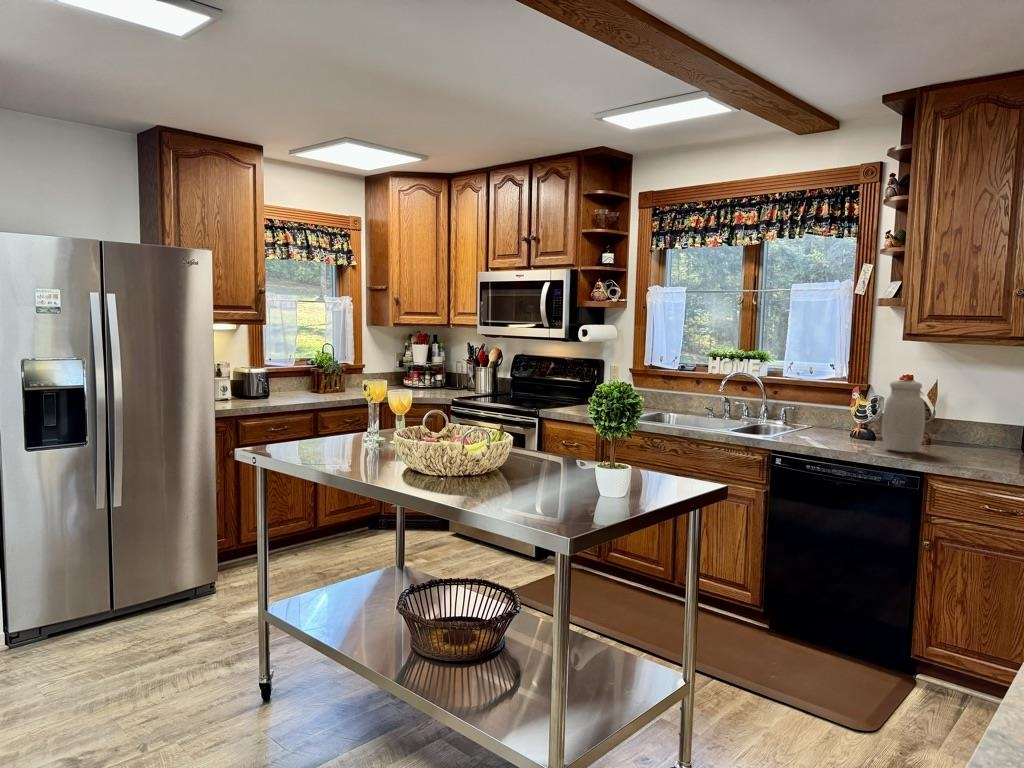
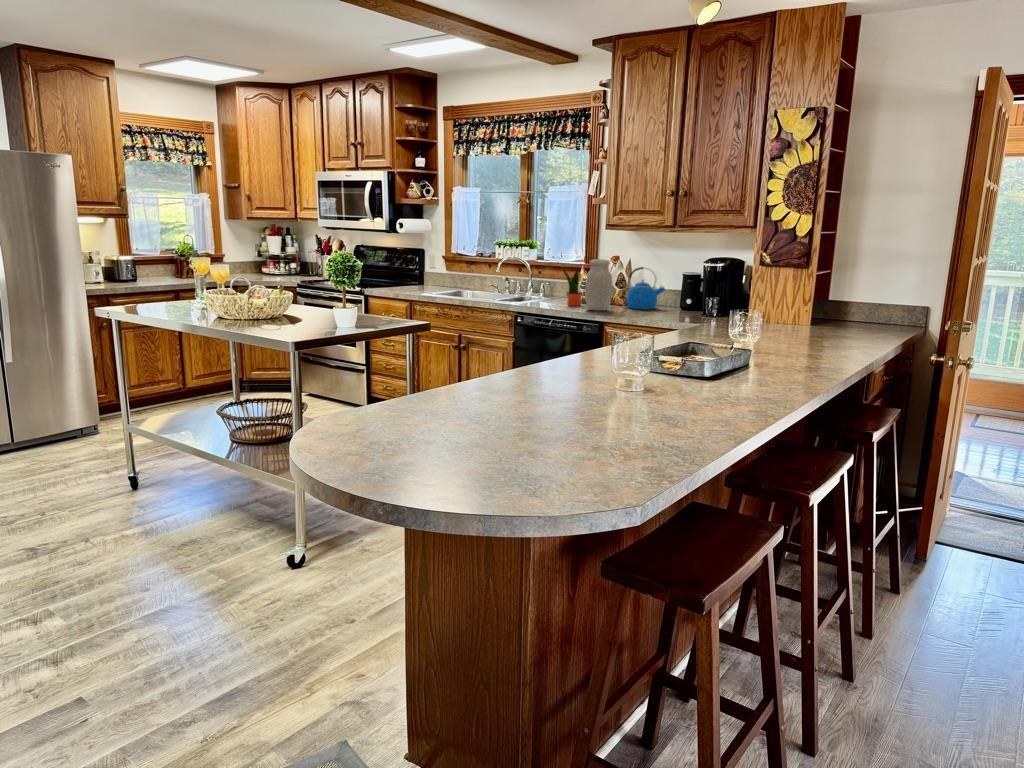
potted plant: none [831,386,864,443] -> present [562,267,583,306]
kettle: none [931,391,993,450] -> present [627,267,665,309]

